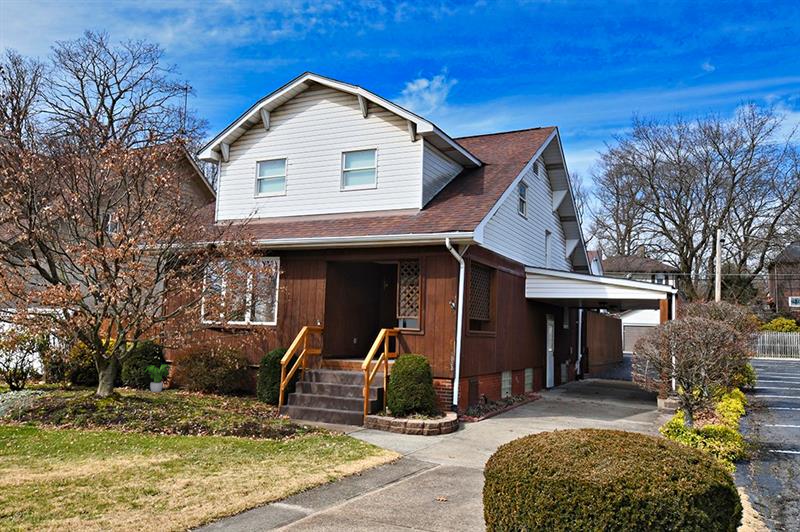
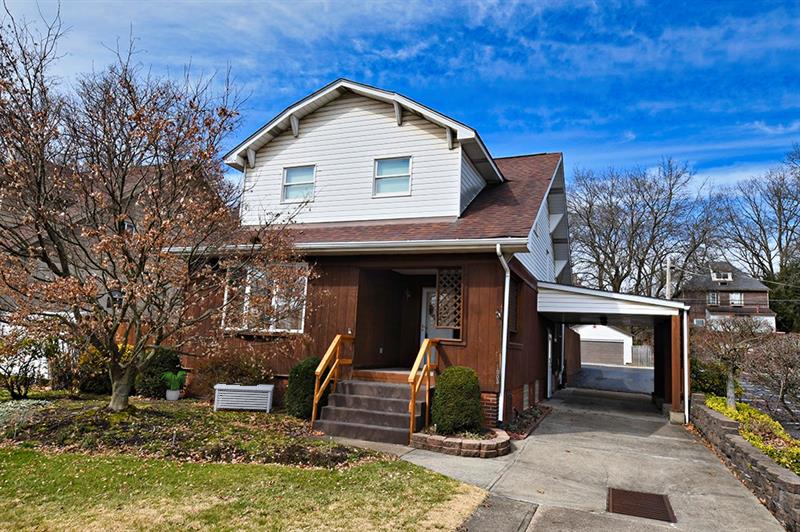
storage bench: none [192,374,249,401] -> present [214,383,274,413]

